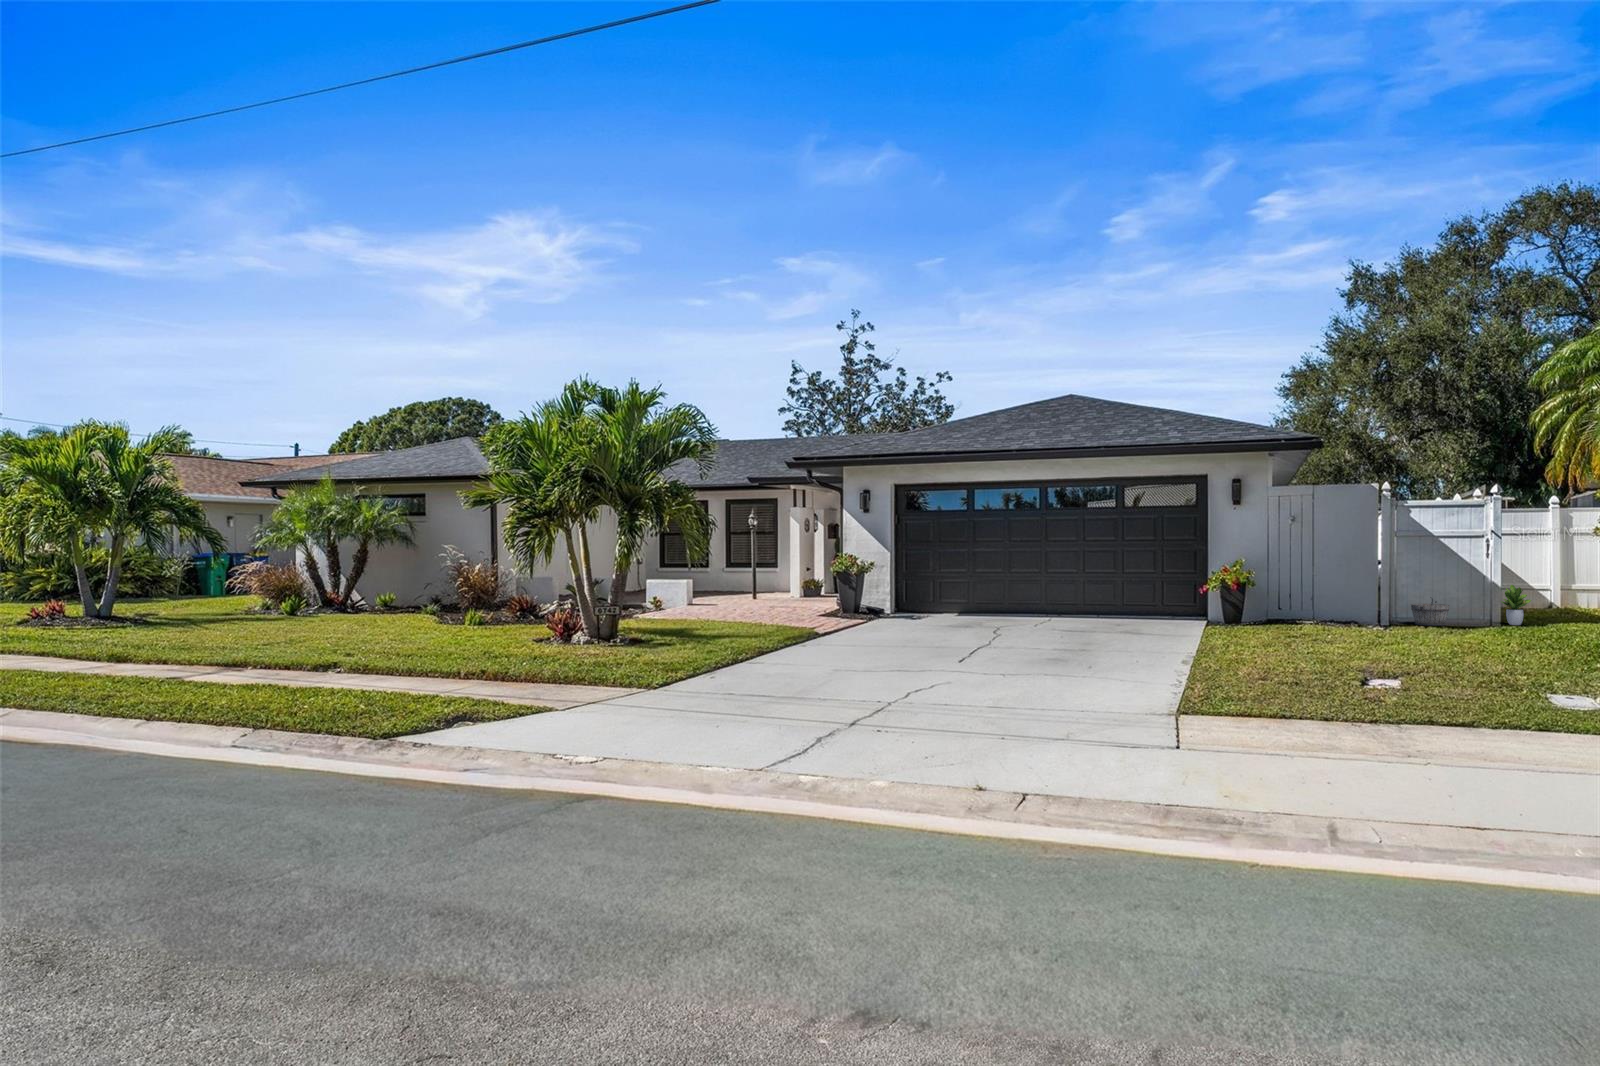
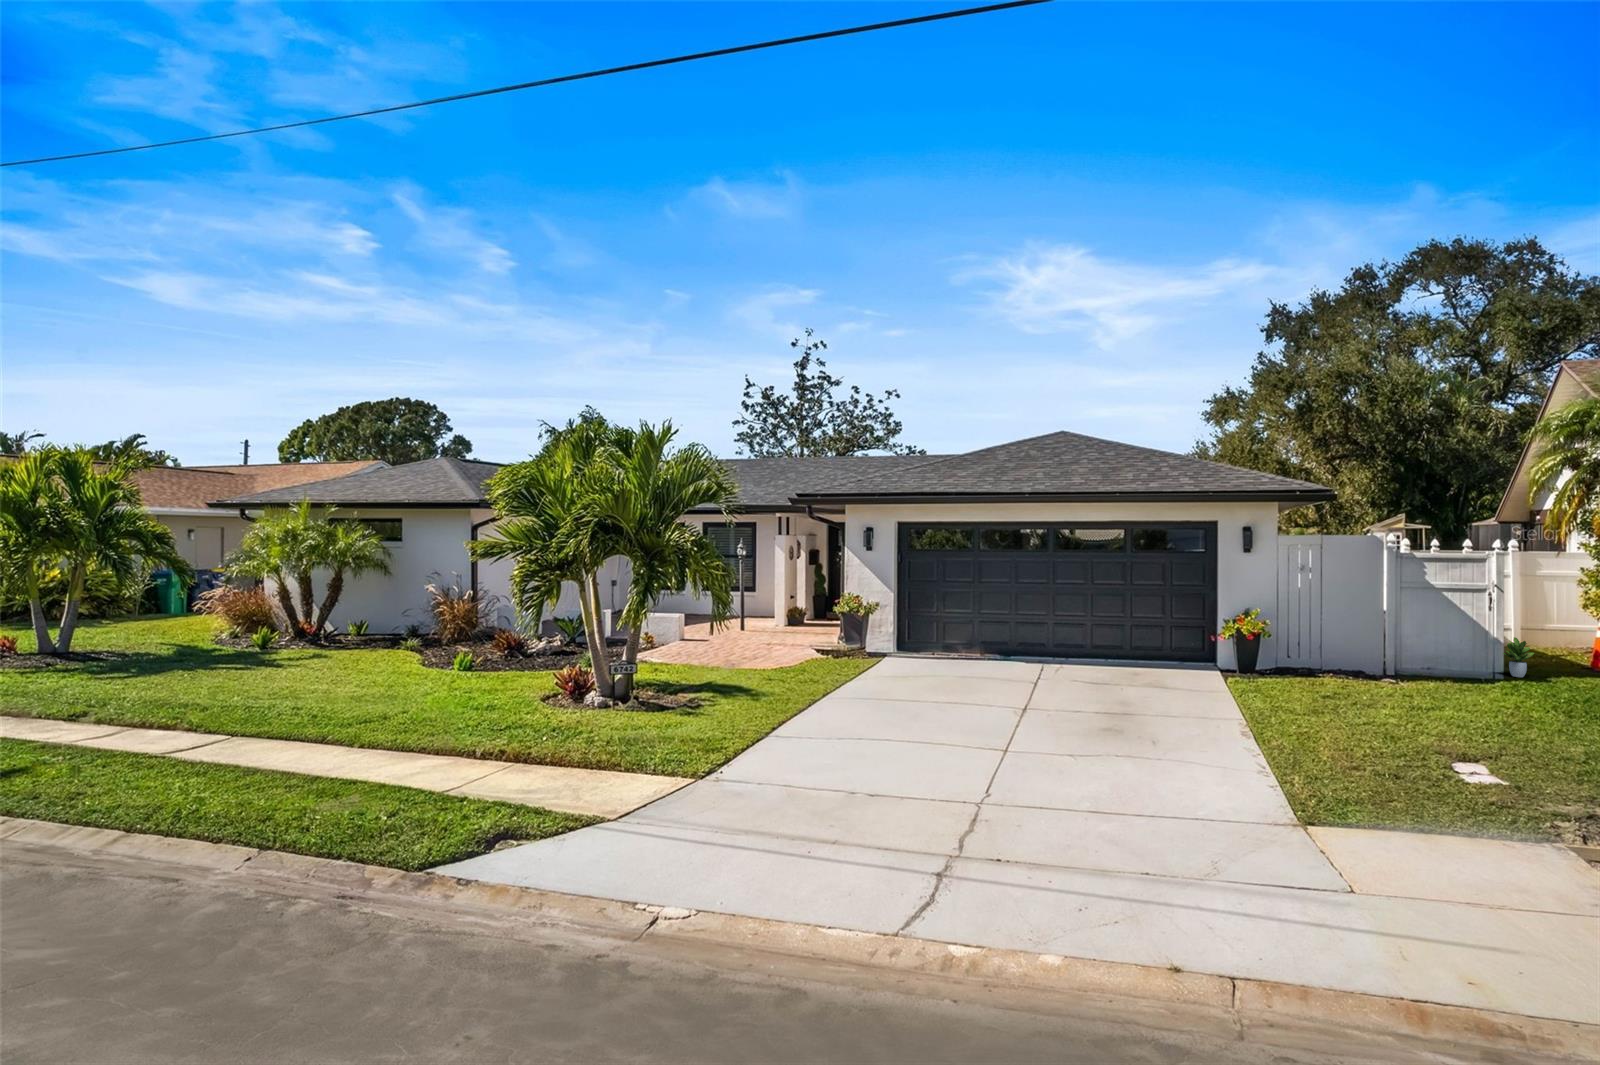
wooden bucket: present [1411,599,1449,626] -> none [1418,649,1458,678]

